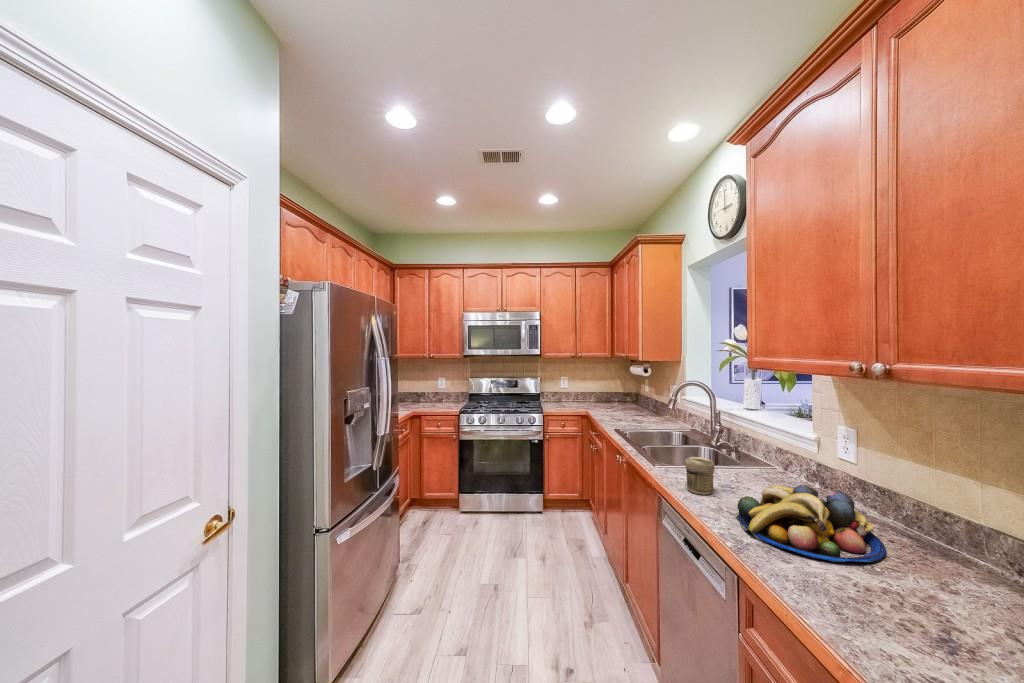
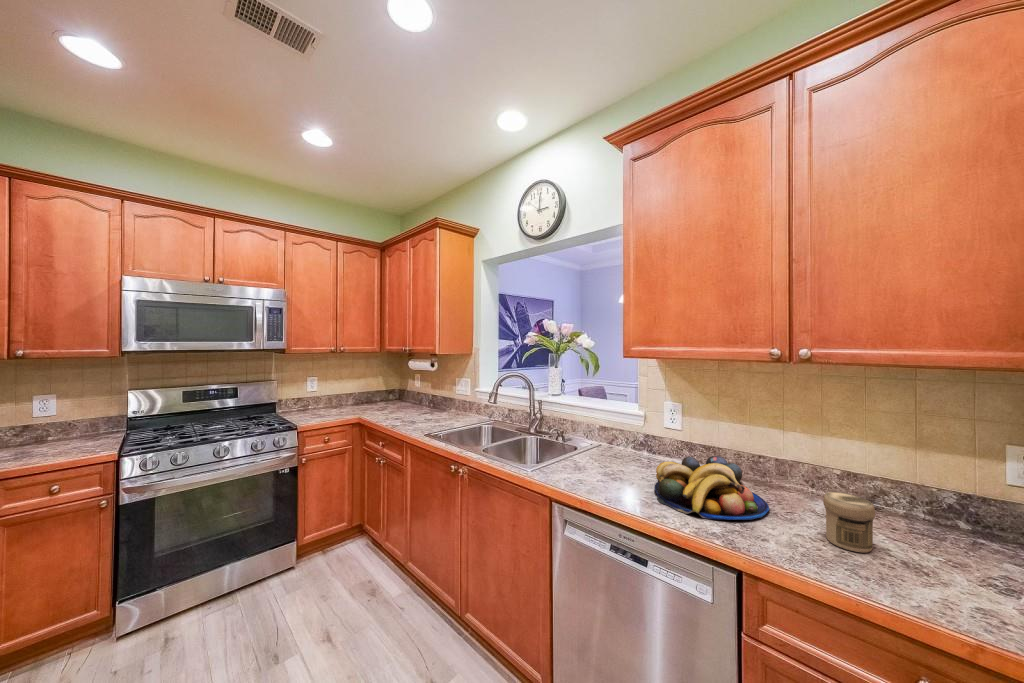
jar: present [685,457,714,495] -> present [823,492,875,552]

